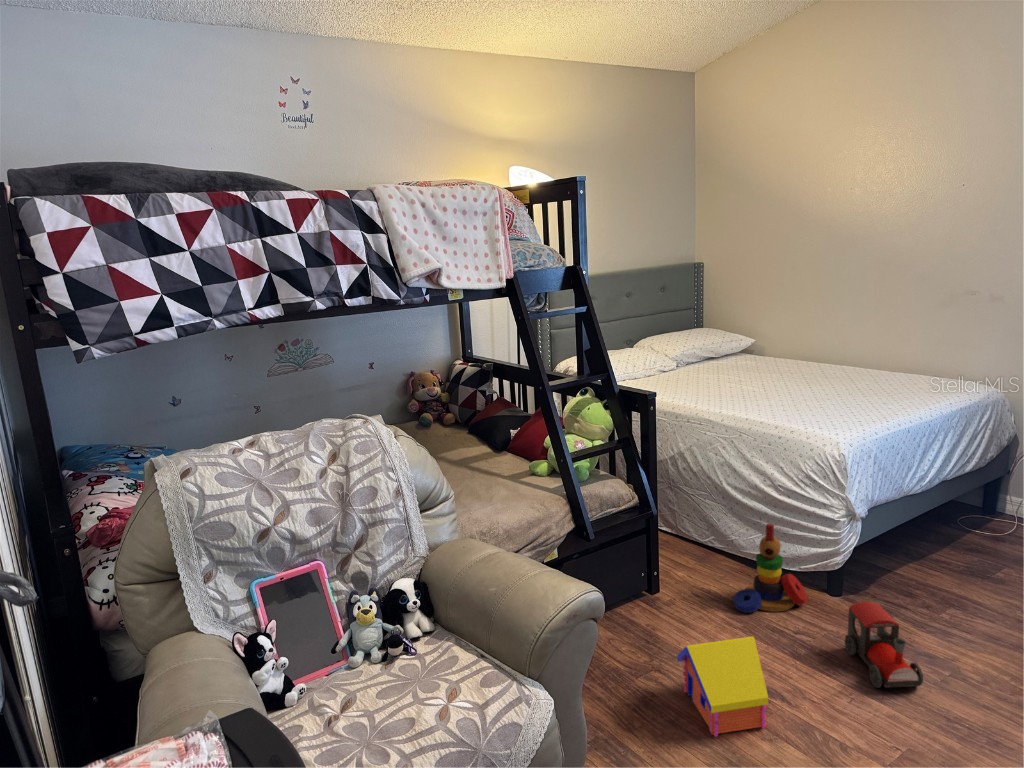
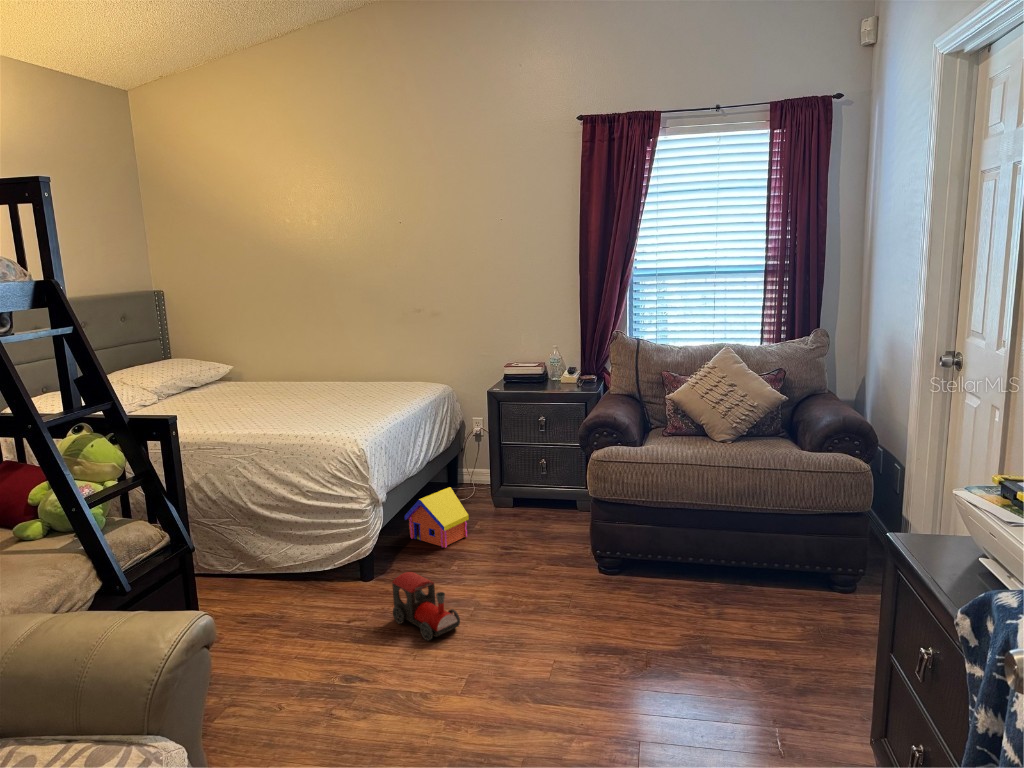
stacking toy: present [733,524,808,613] -> none [283,529,349,623]
toy house: present [677,636,768,737] -> present [405,487,469,548]

